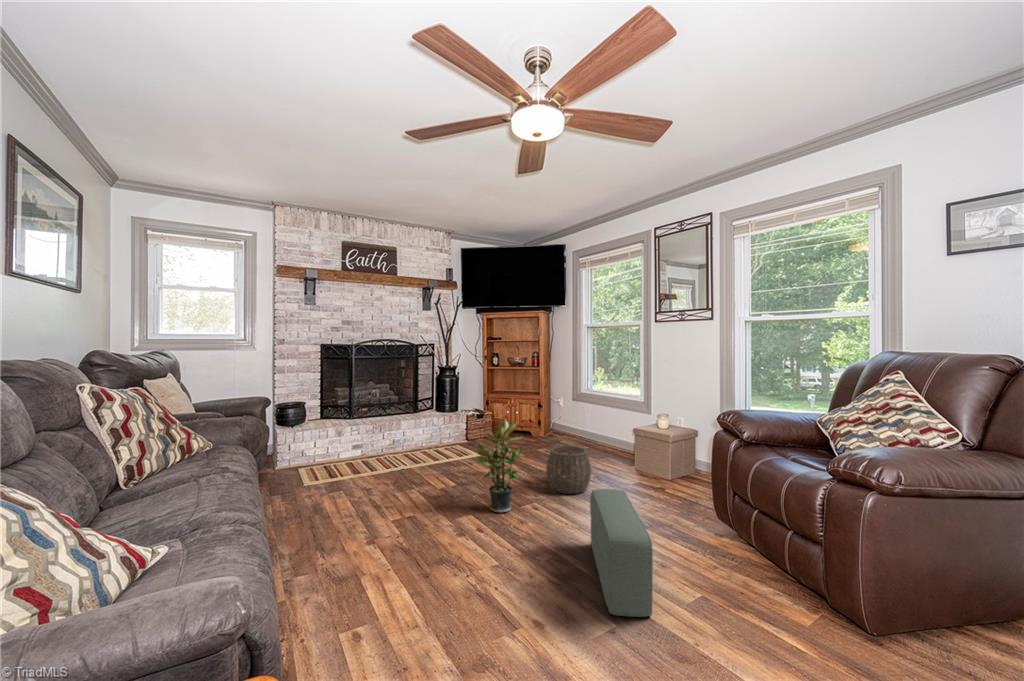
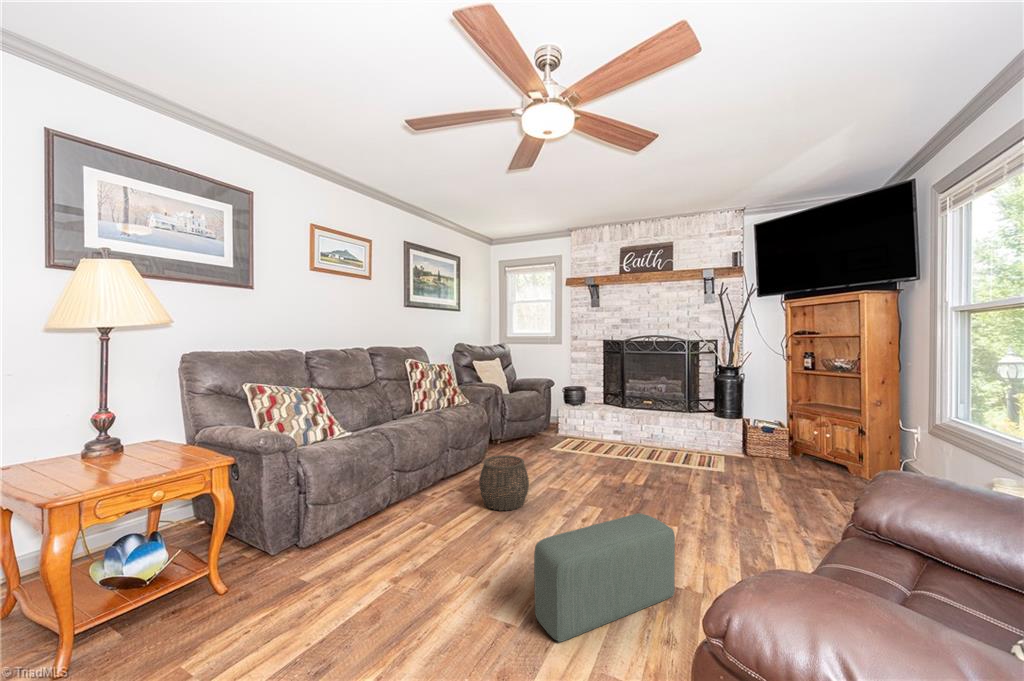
potted plant: present [475,420,523,513] -> none [610,422,660,518]
woven basket: present [546,446,591,494] -> present [479,455,529,511]

